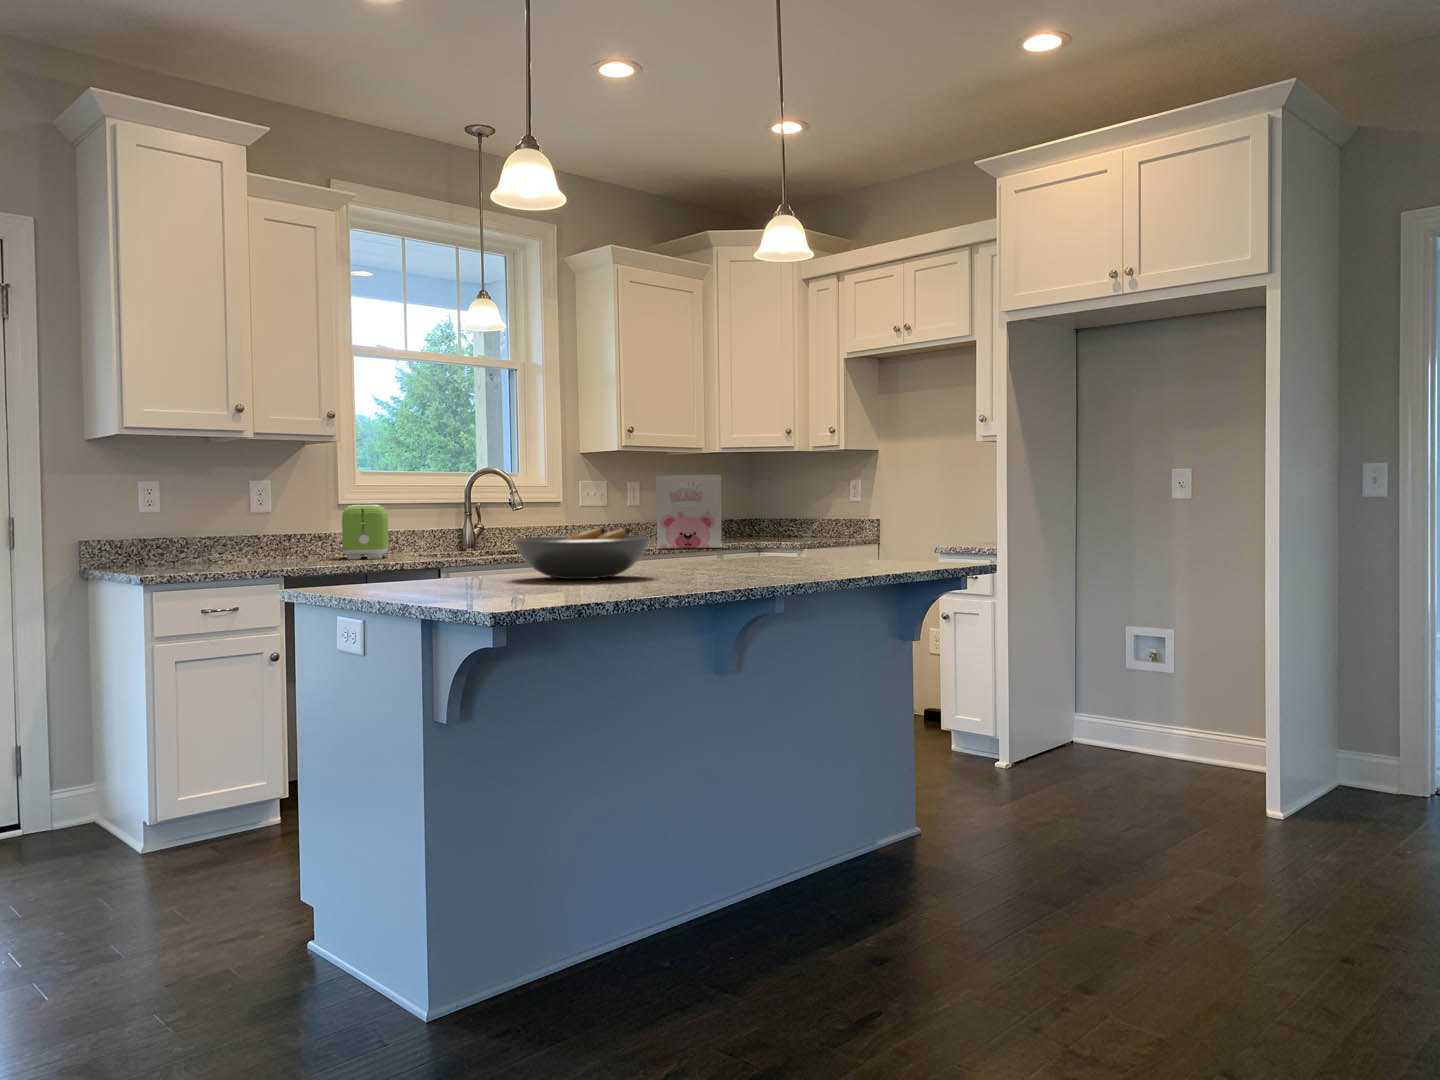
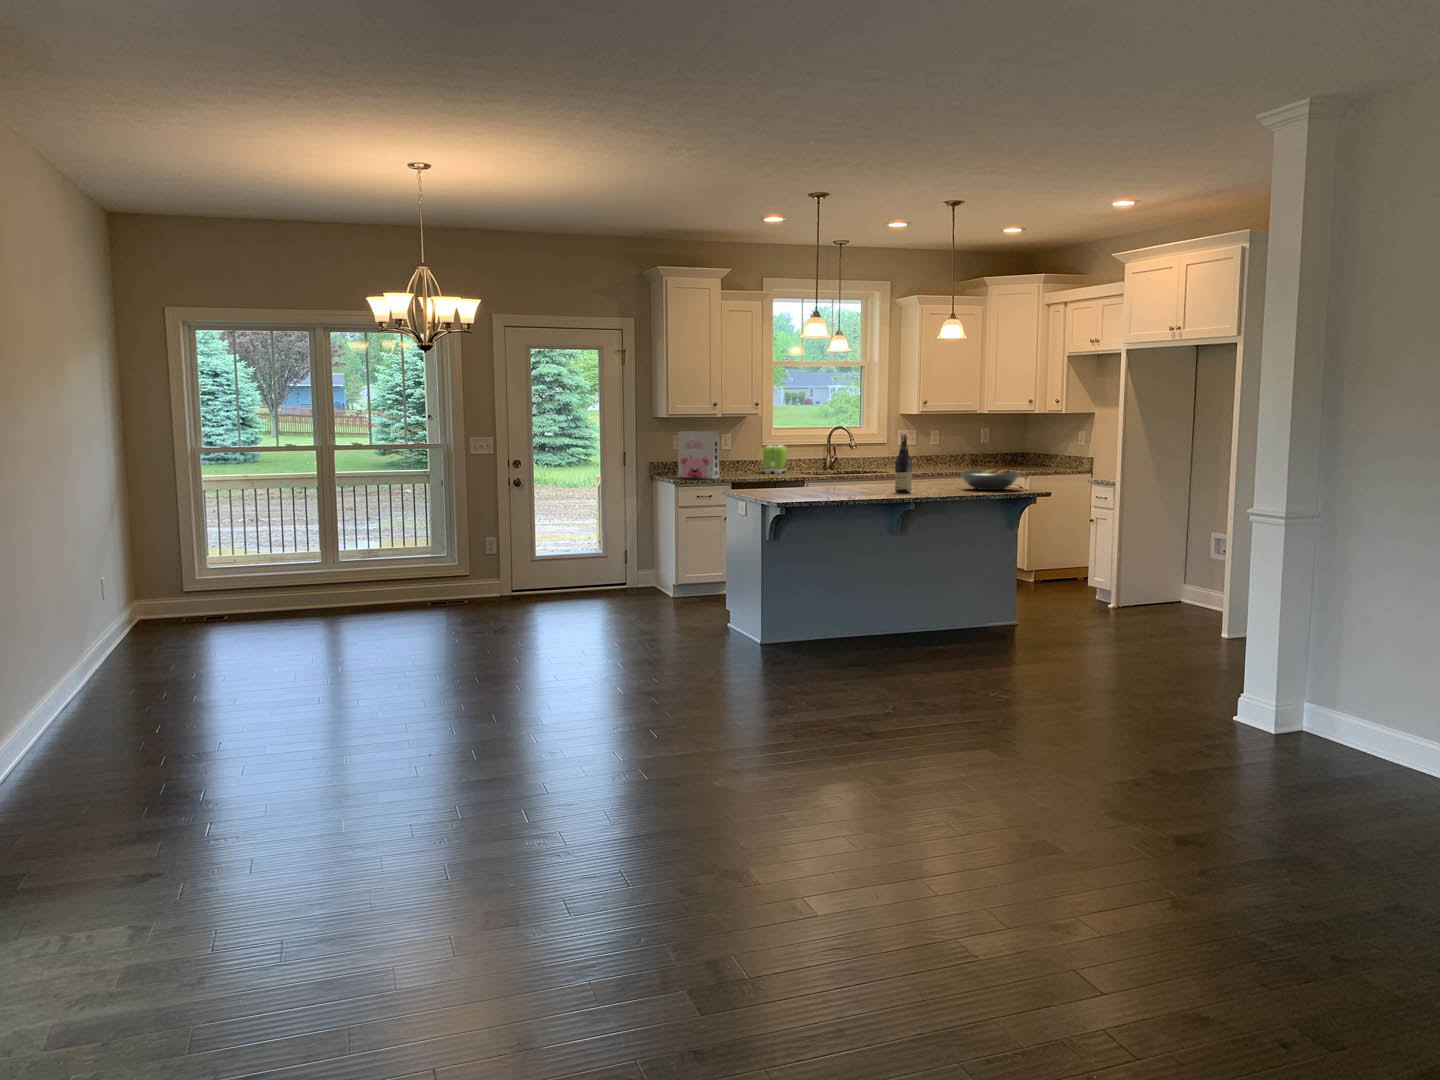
wine bottle: none [725,443,764,578] -> present [895,434,912,493]
cereal box: present [656,475,722,549] -> present [678,431,719,479]
fruit bowl: present [514,528,650,579] -> present [961,469,1019,490]

